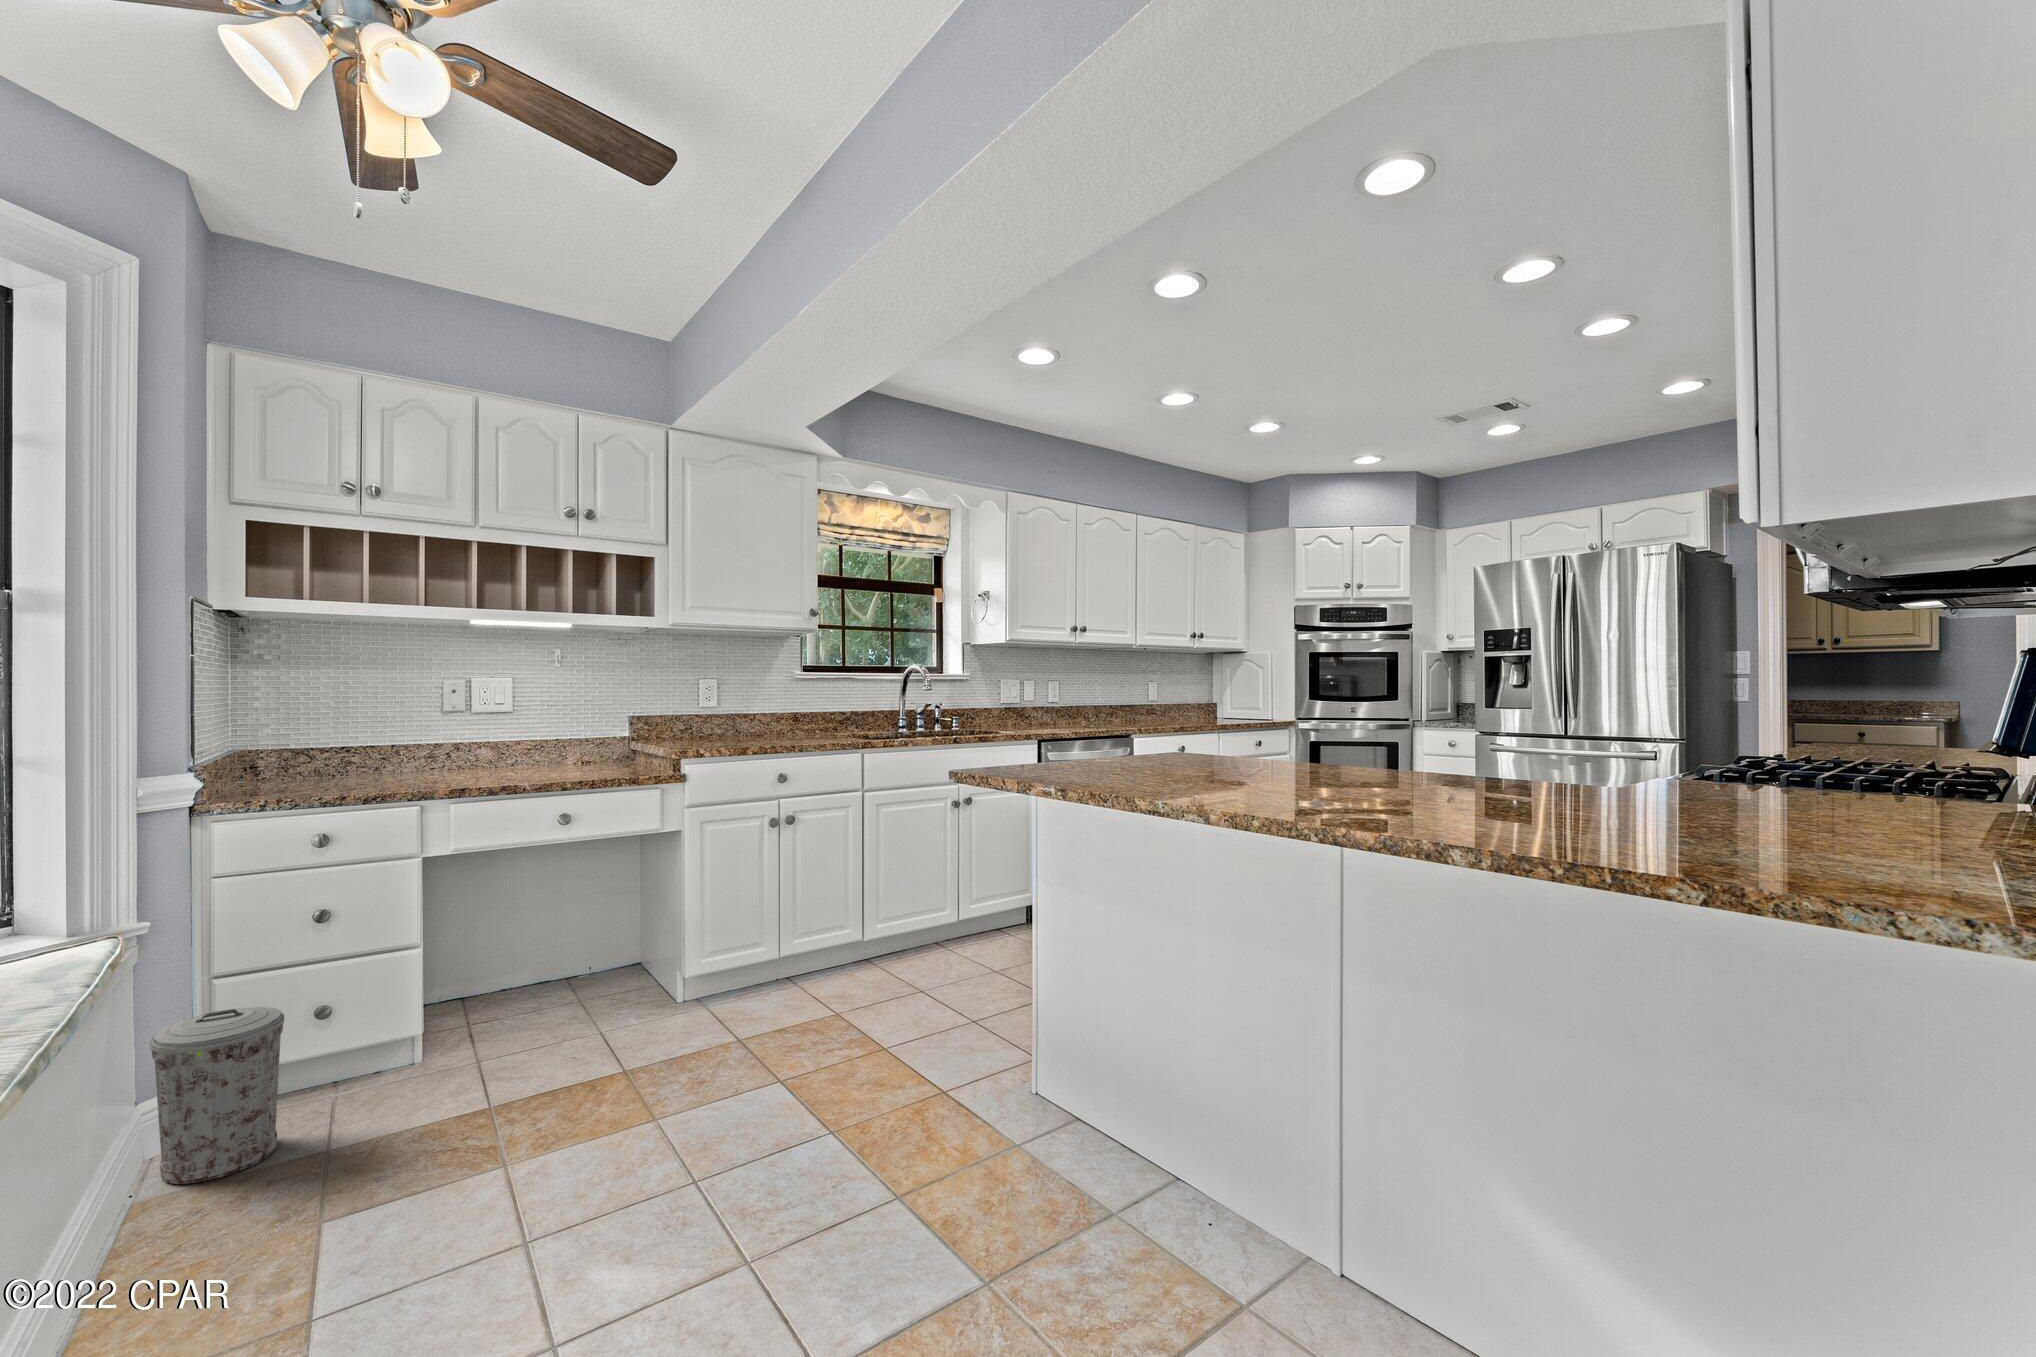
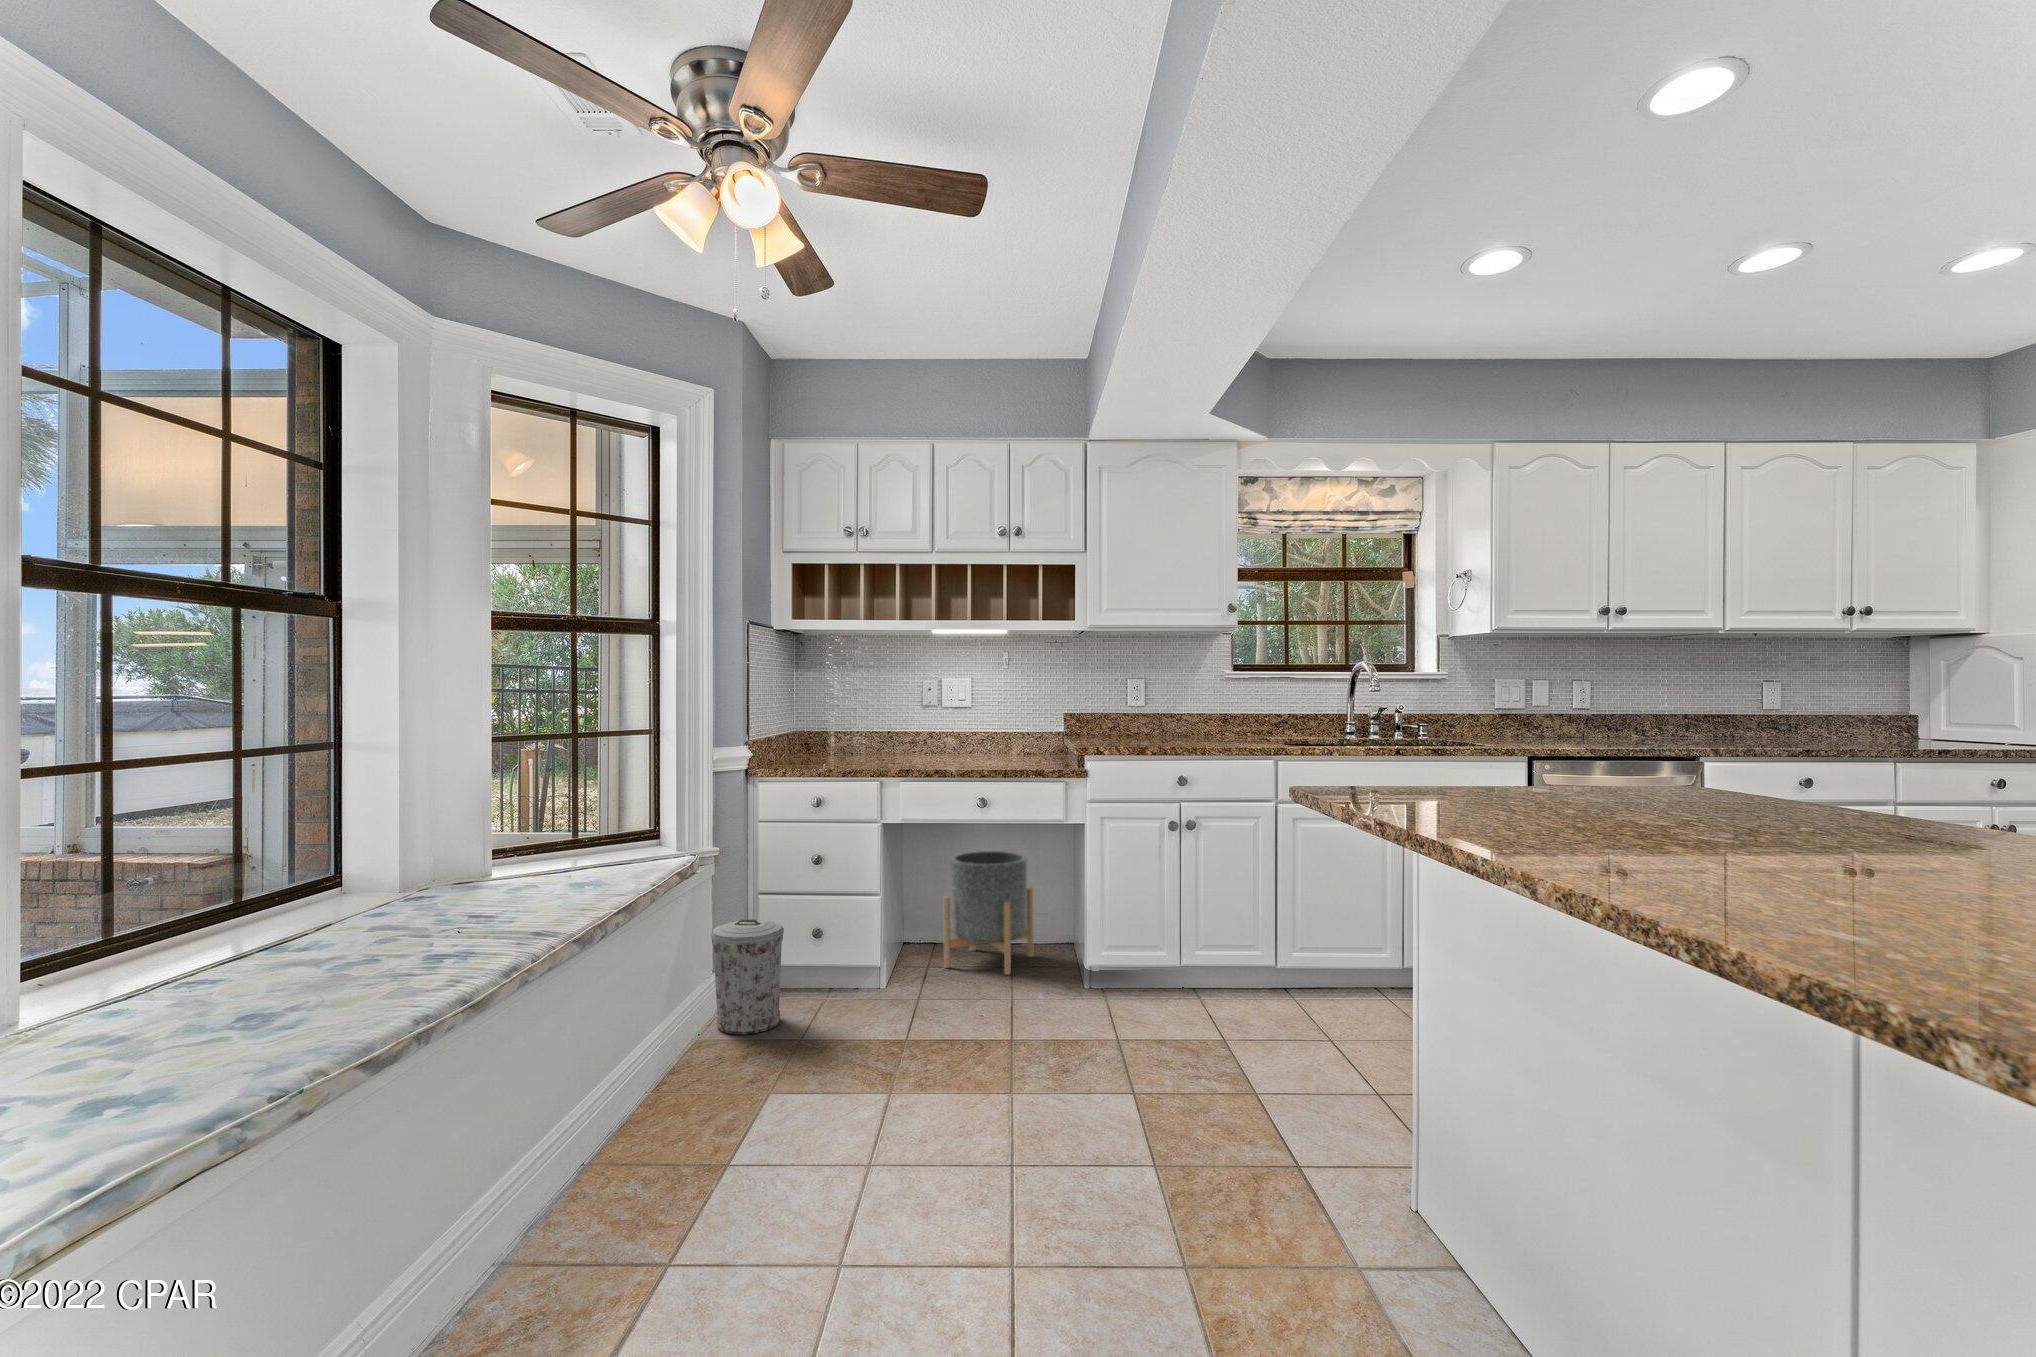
planter: none [492,874,600,1021] -> present [944,851,1034,975]

